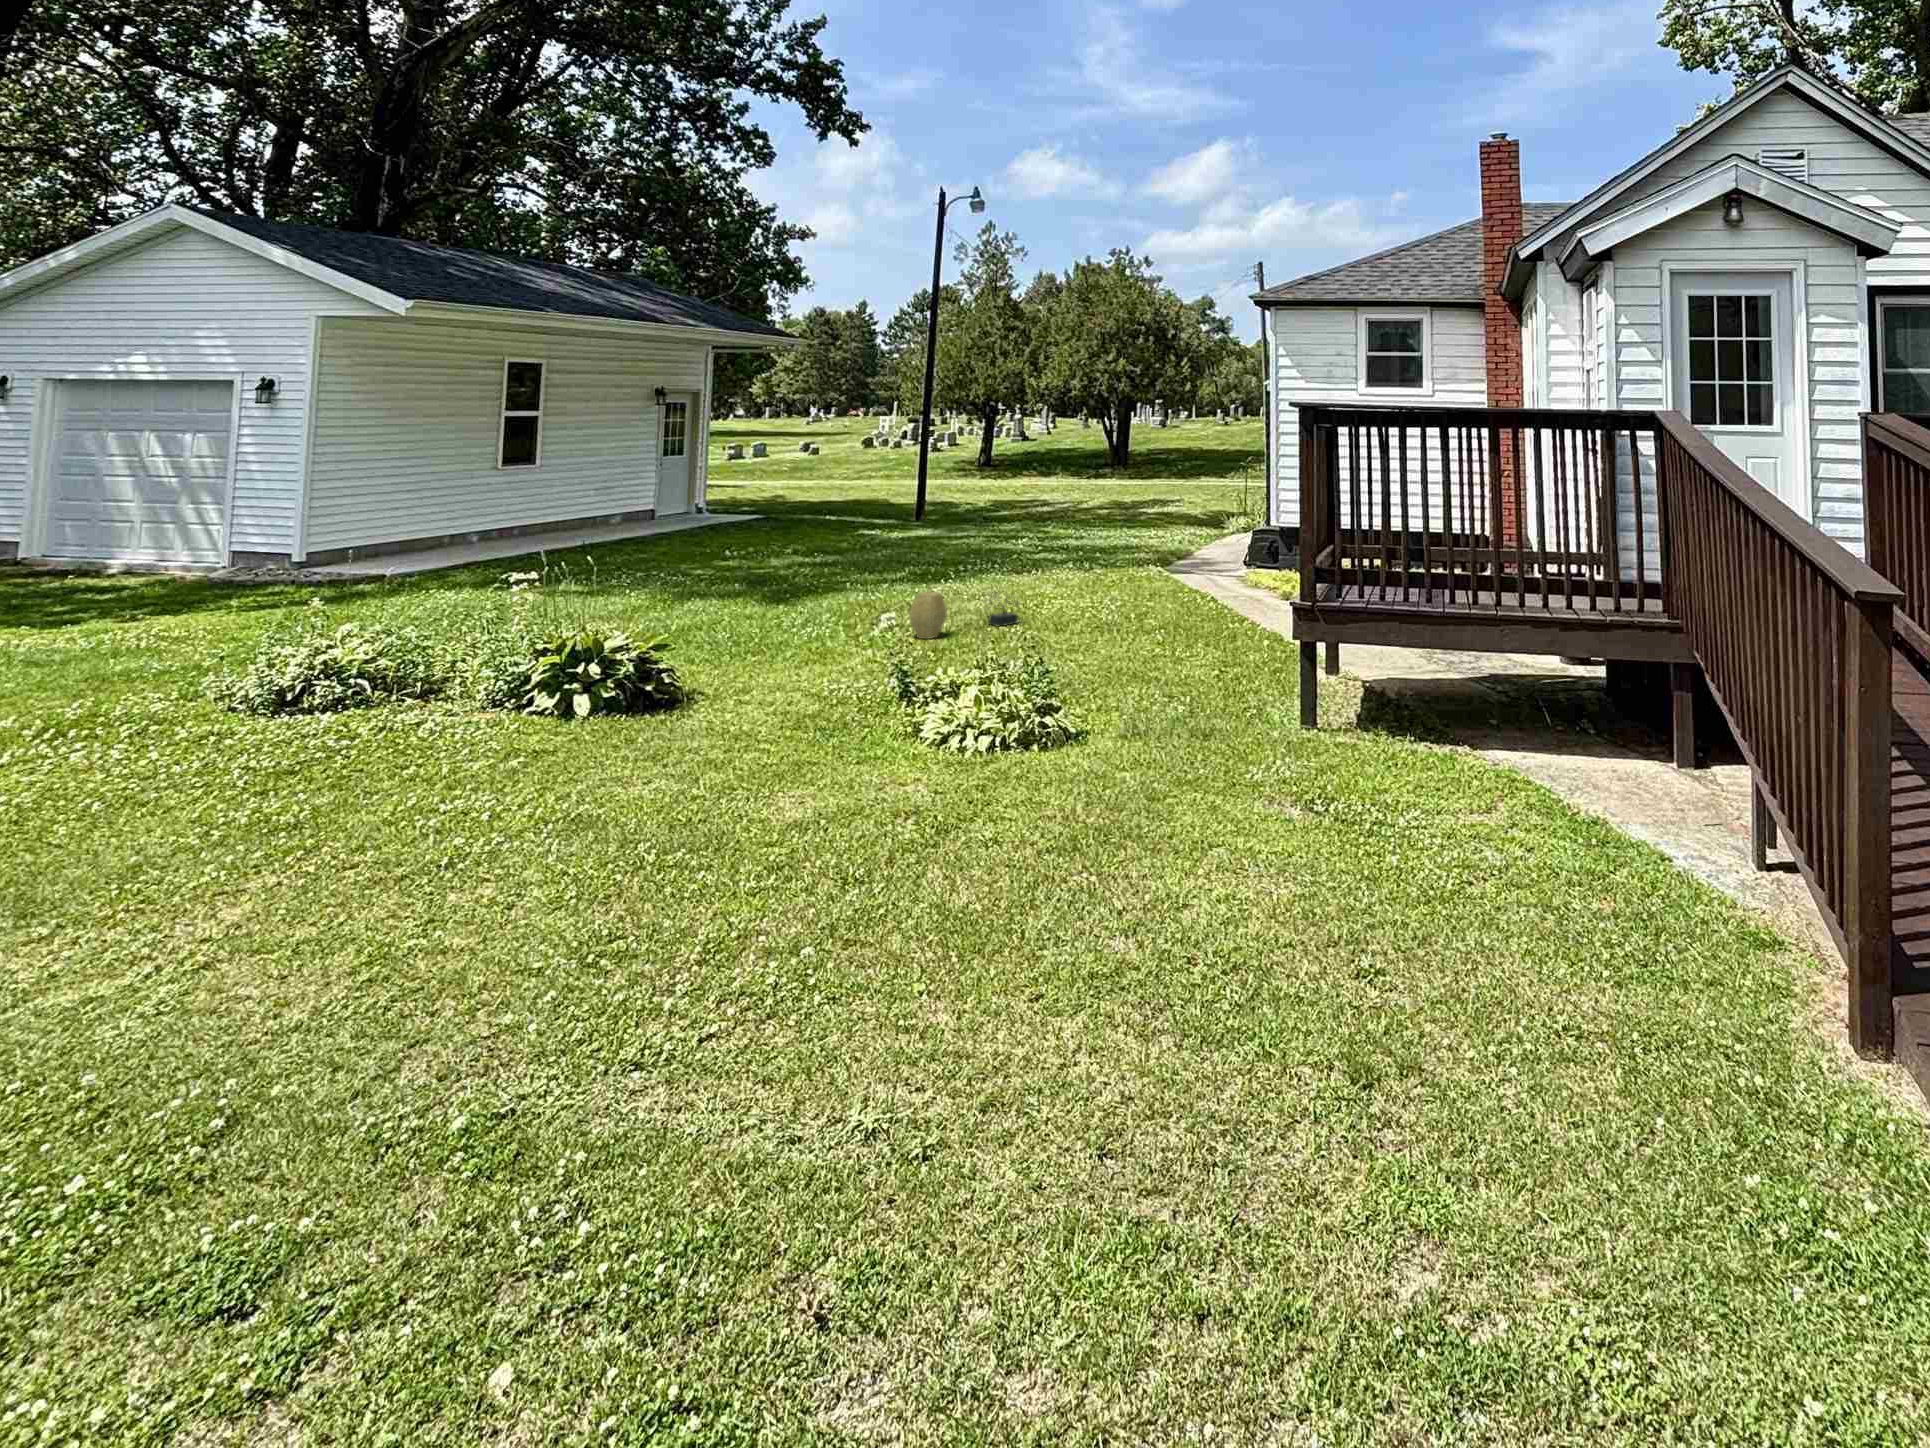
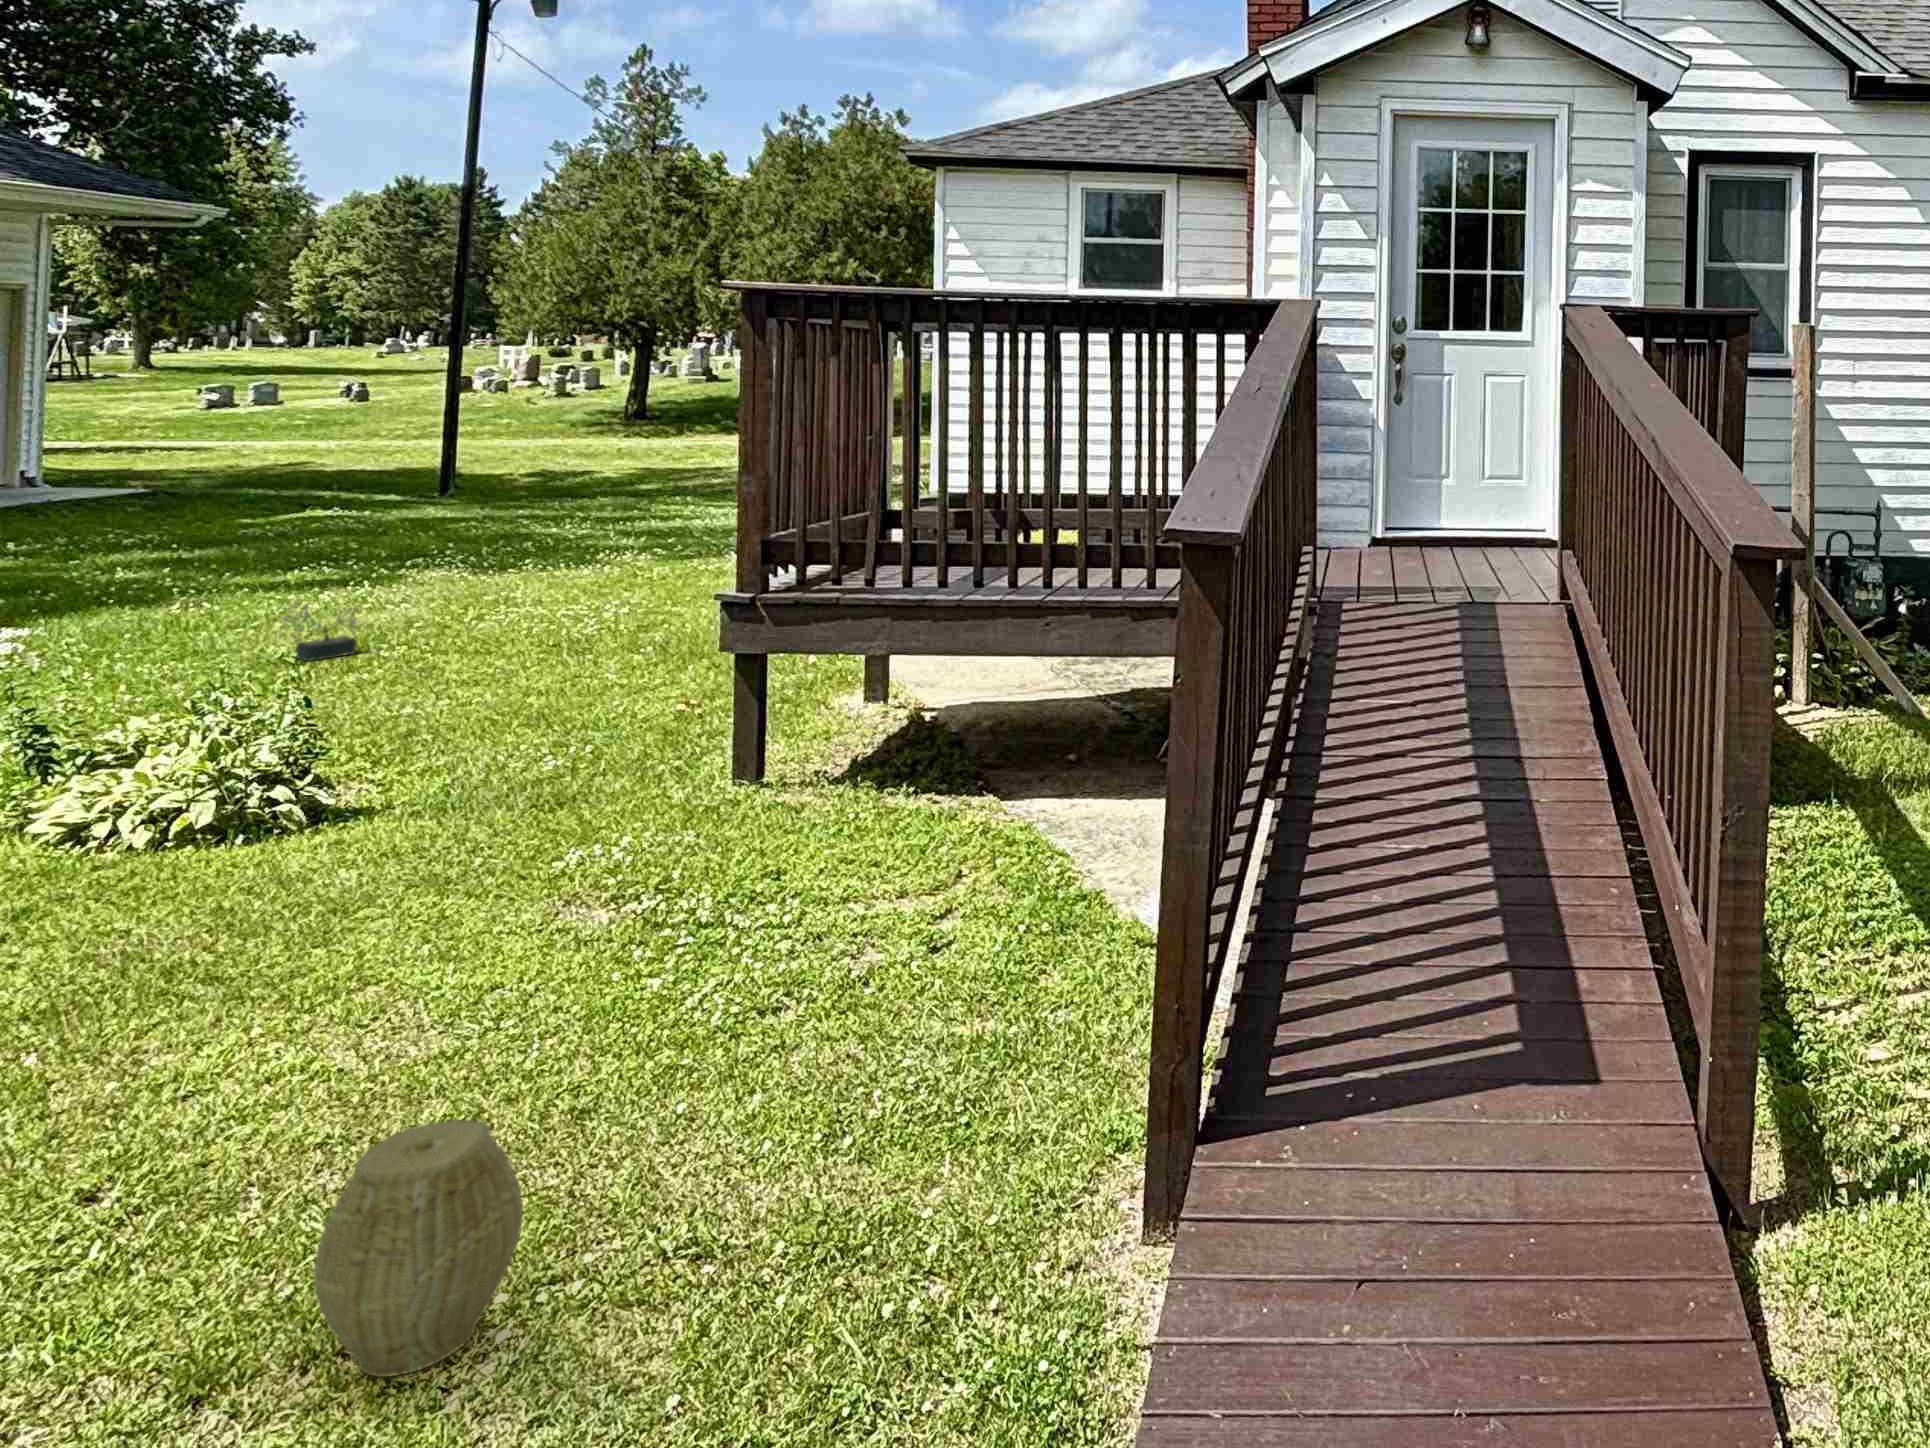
woven basket: present [909,591,947,639] -> present [314,1120,523,1377]

